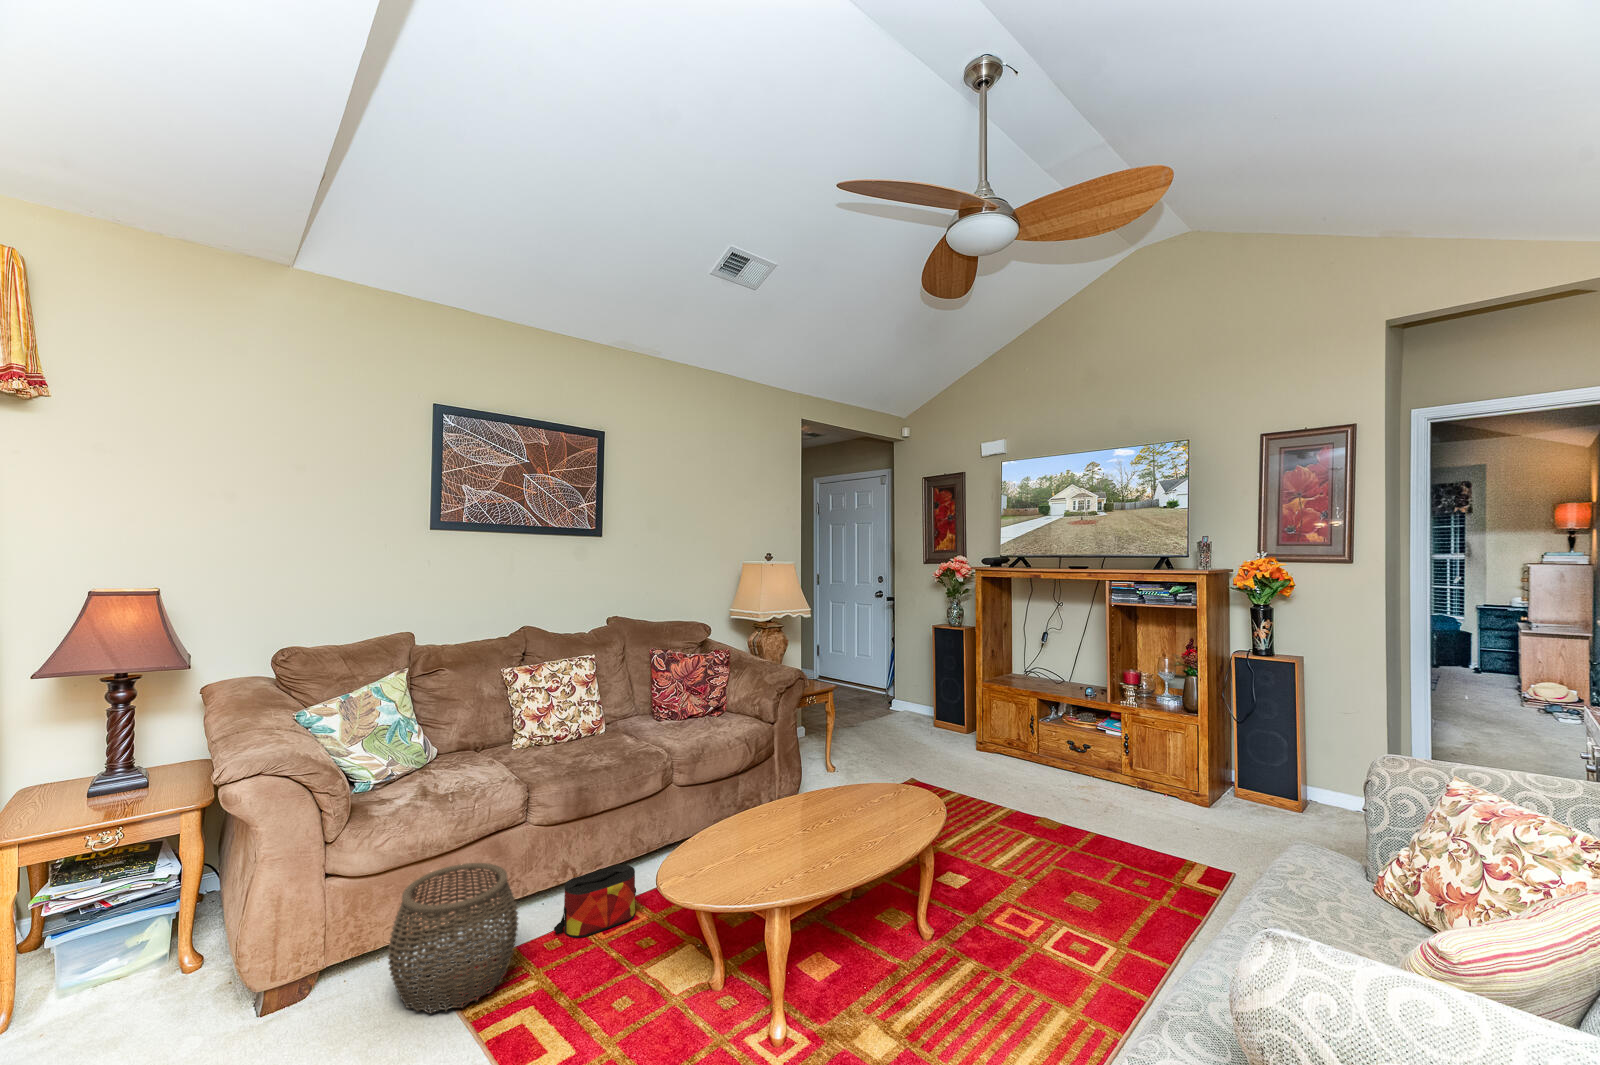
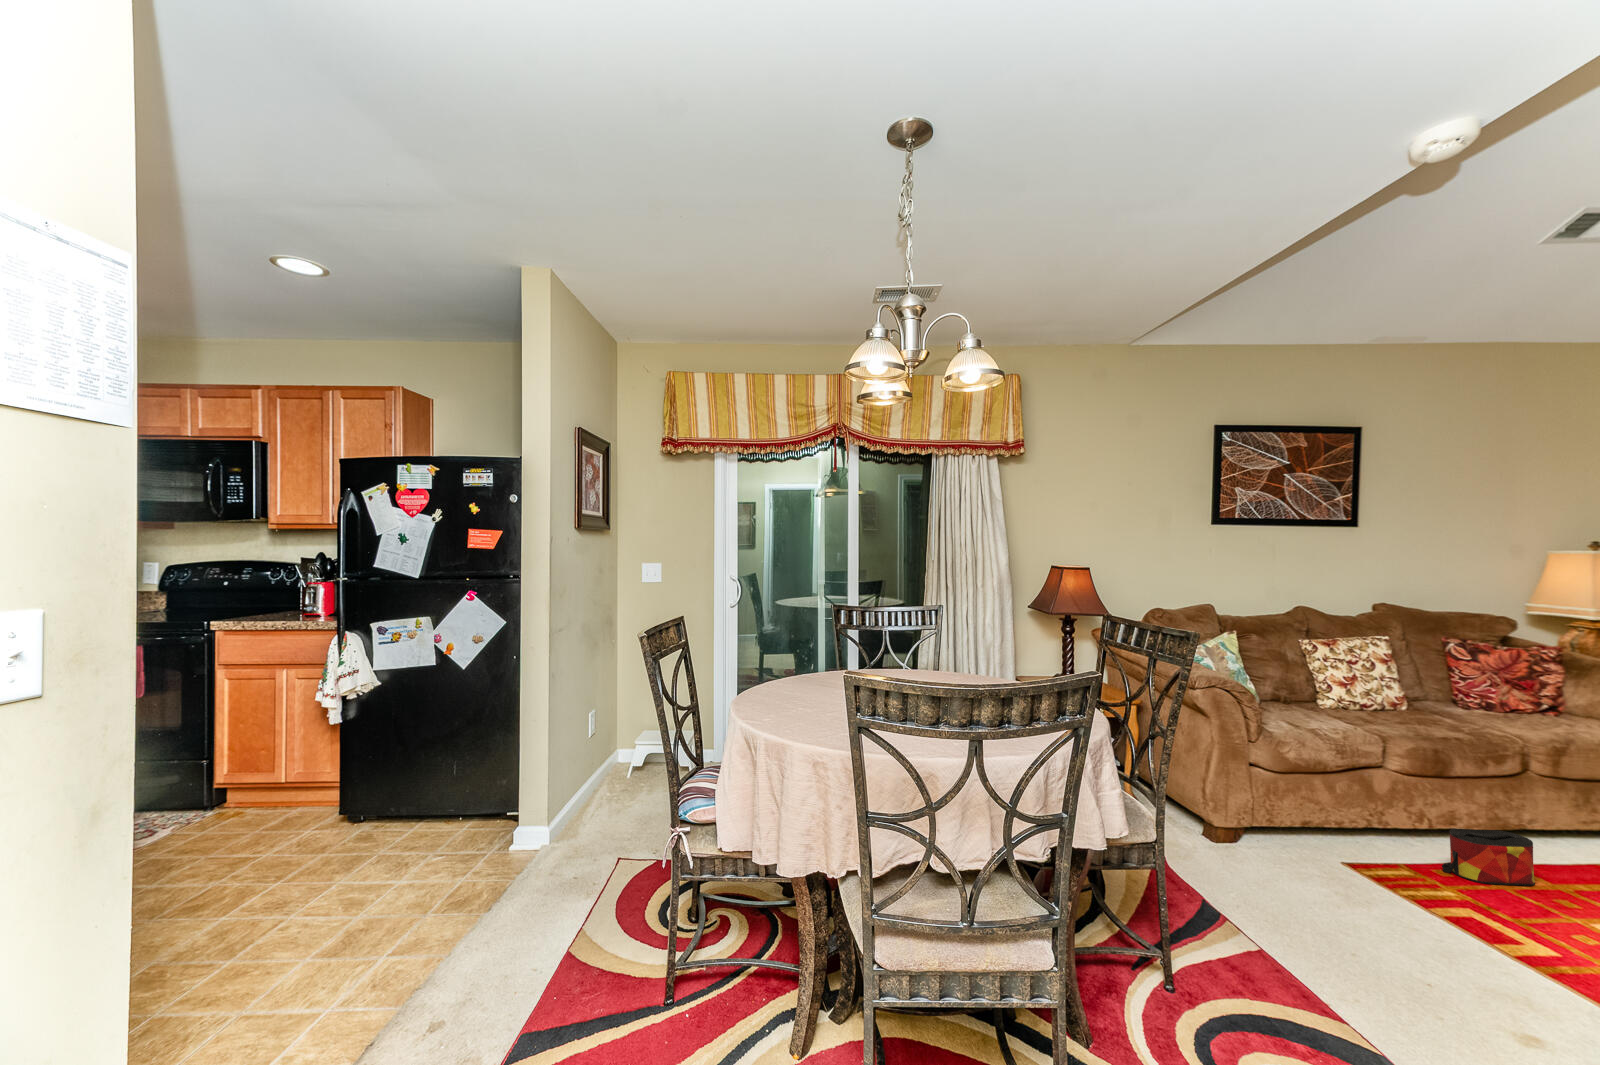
woven basket: present [388,863,518,1013] -> none [1309,786,1435,897]

